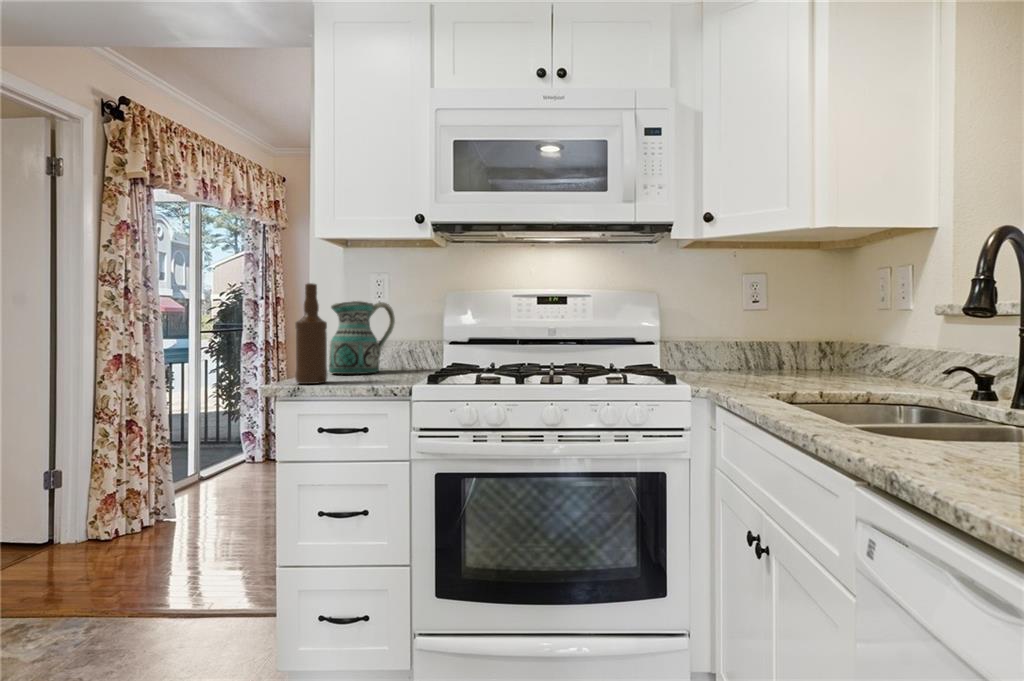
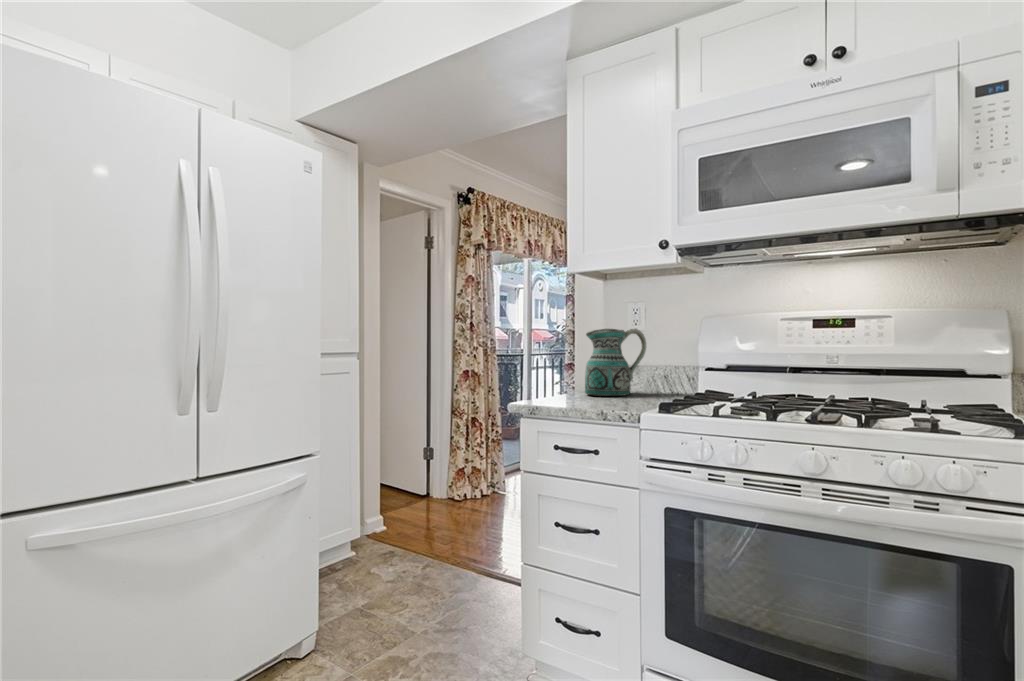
bottle: present [295,283,328,384] -> none [545,314,573,405]

